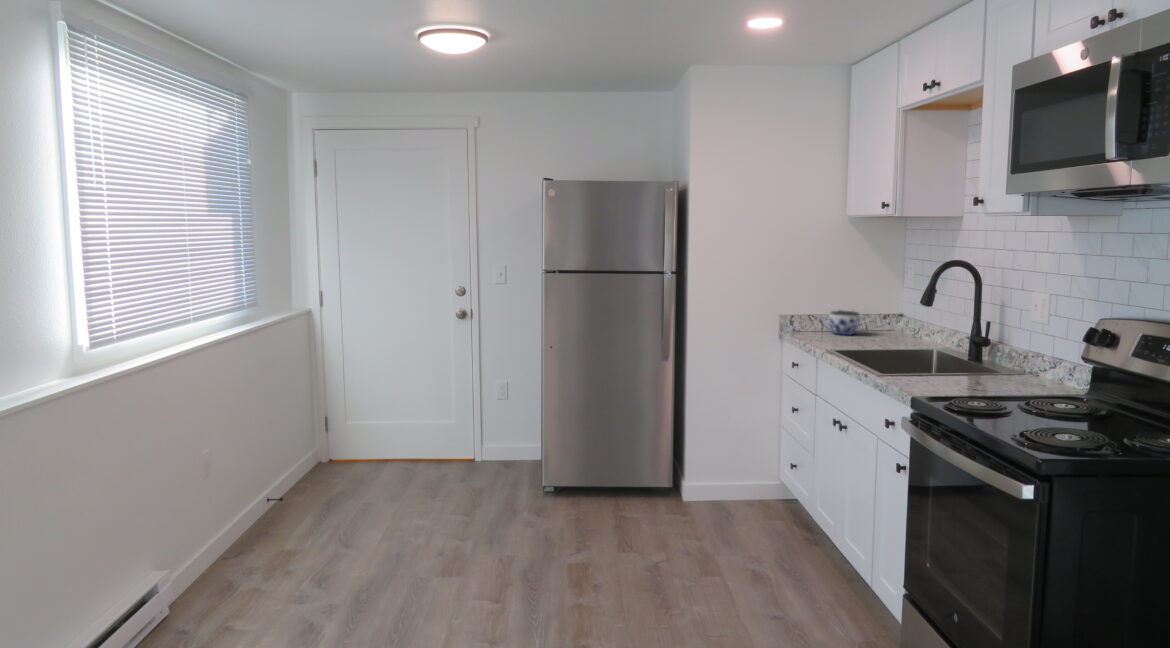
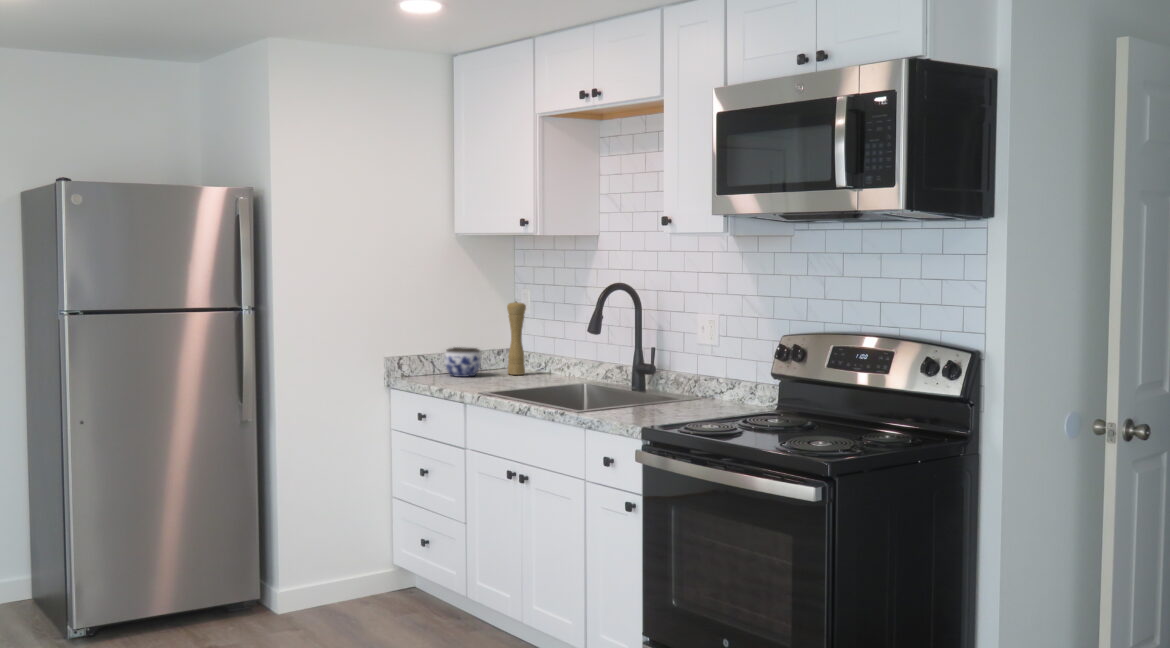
pepper mill: none [885,274,904,336] -> present [507,301,526,375]

